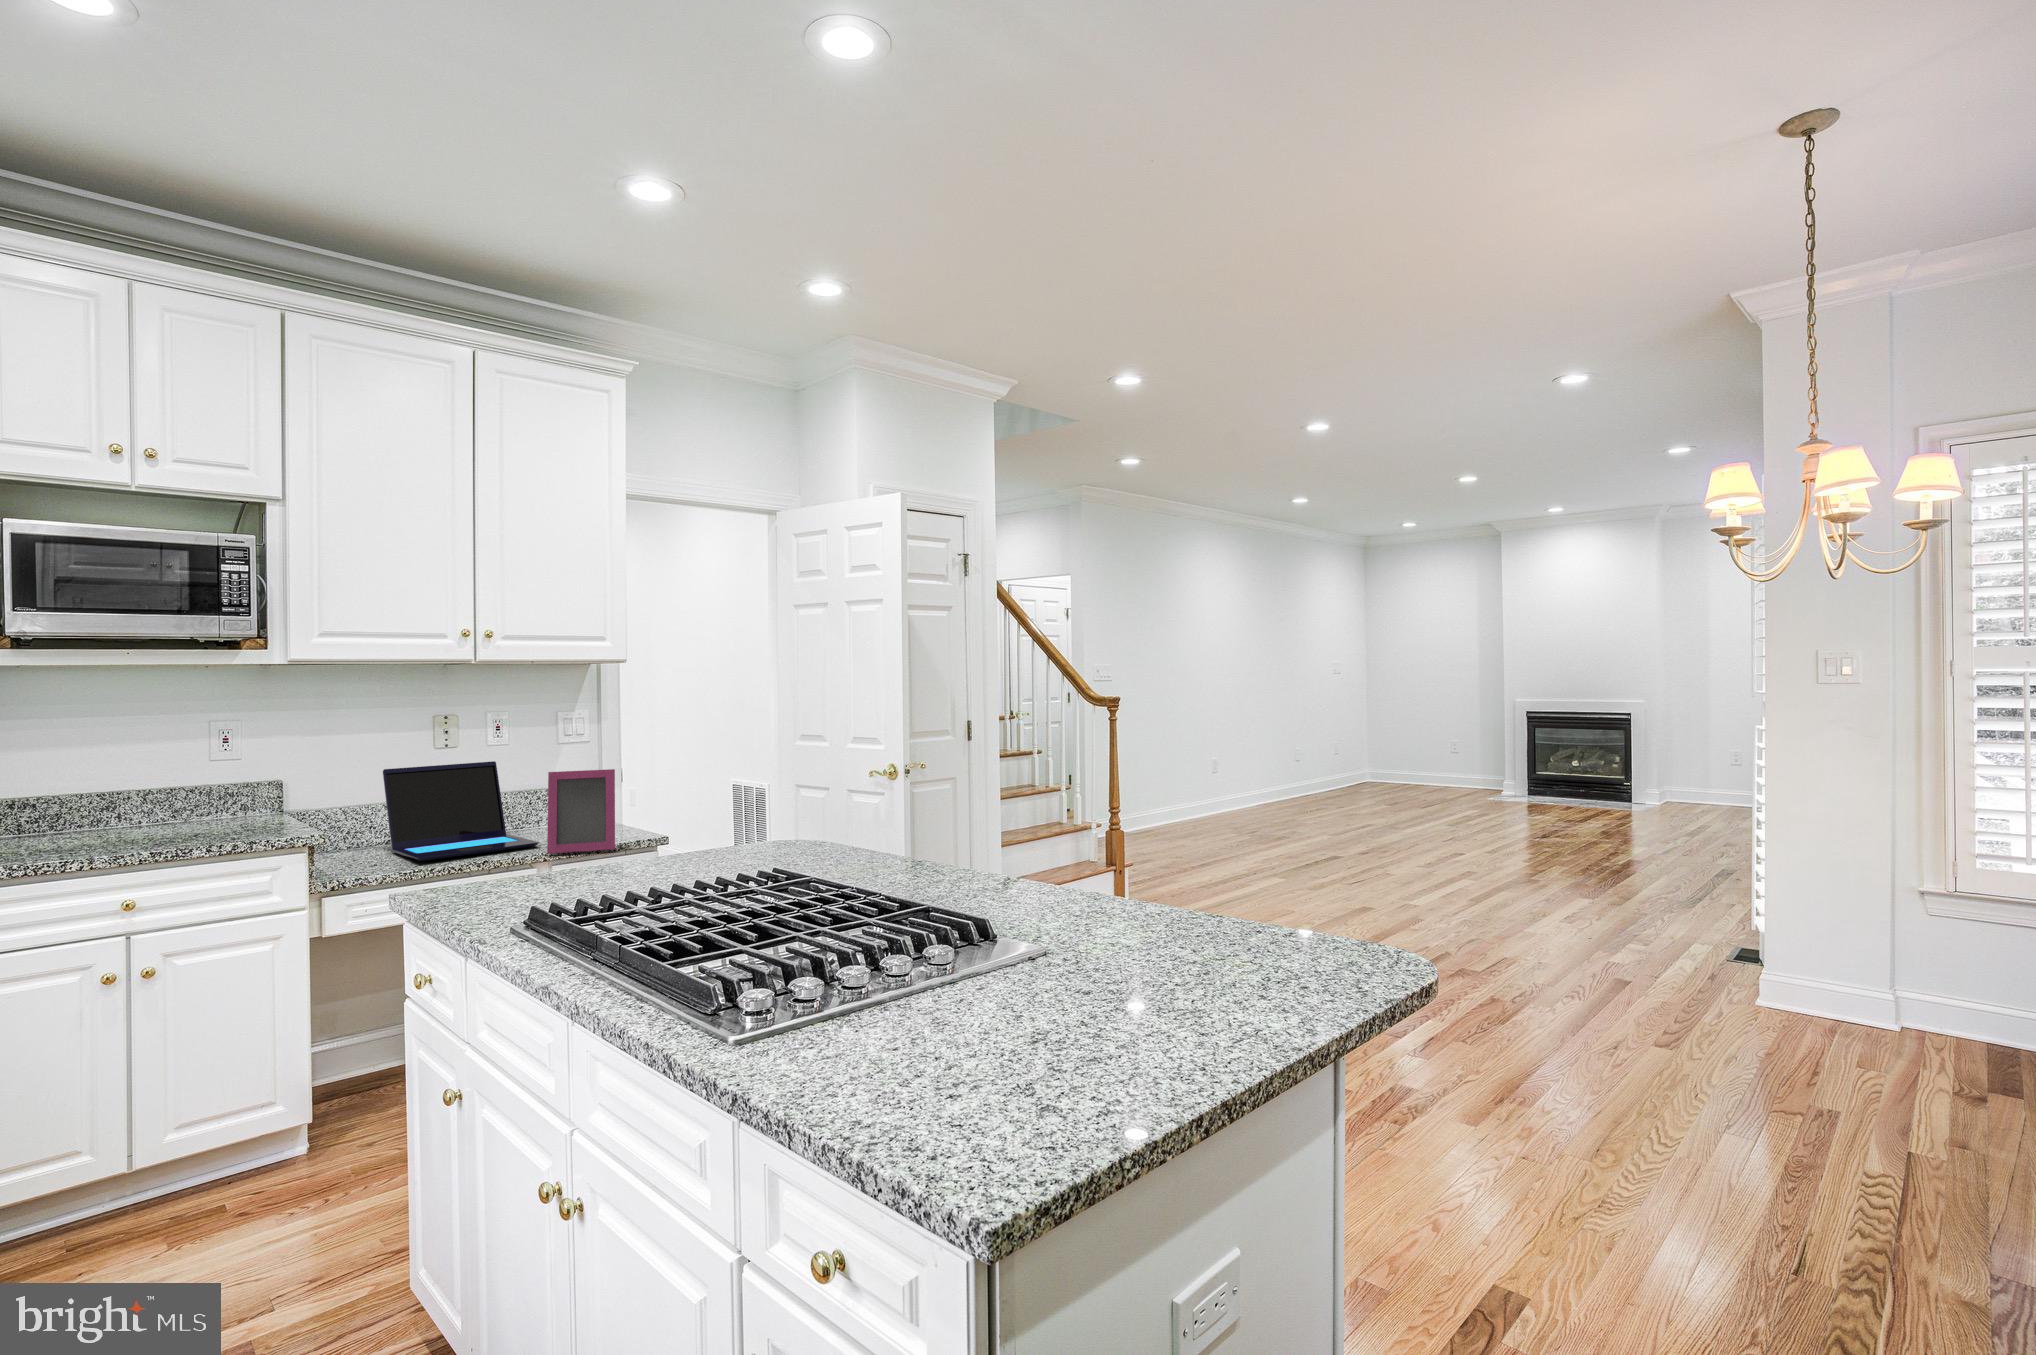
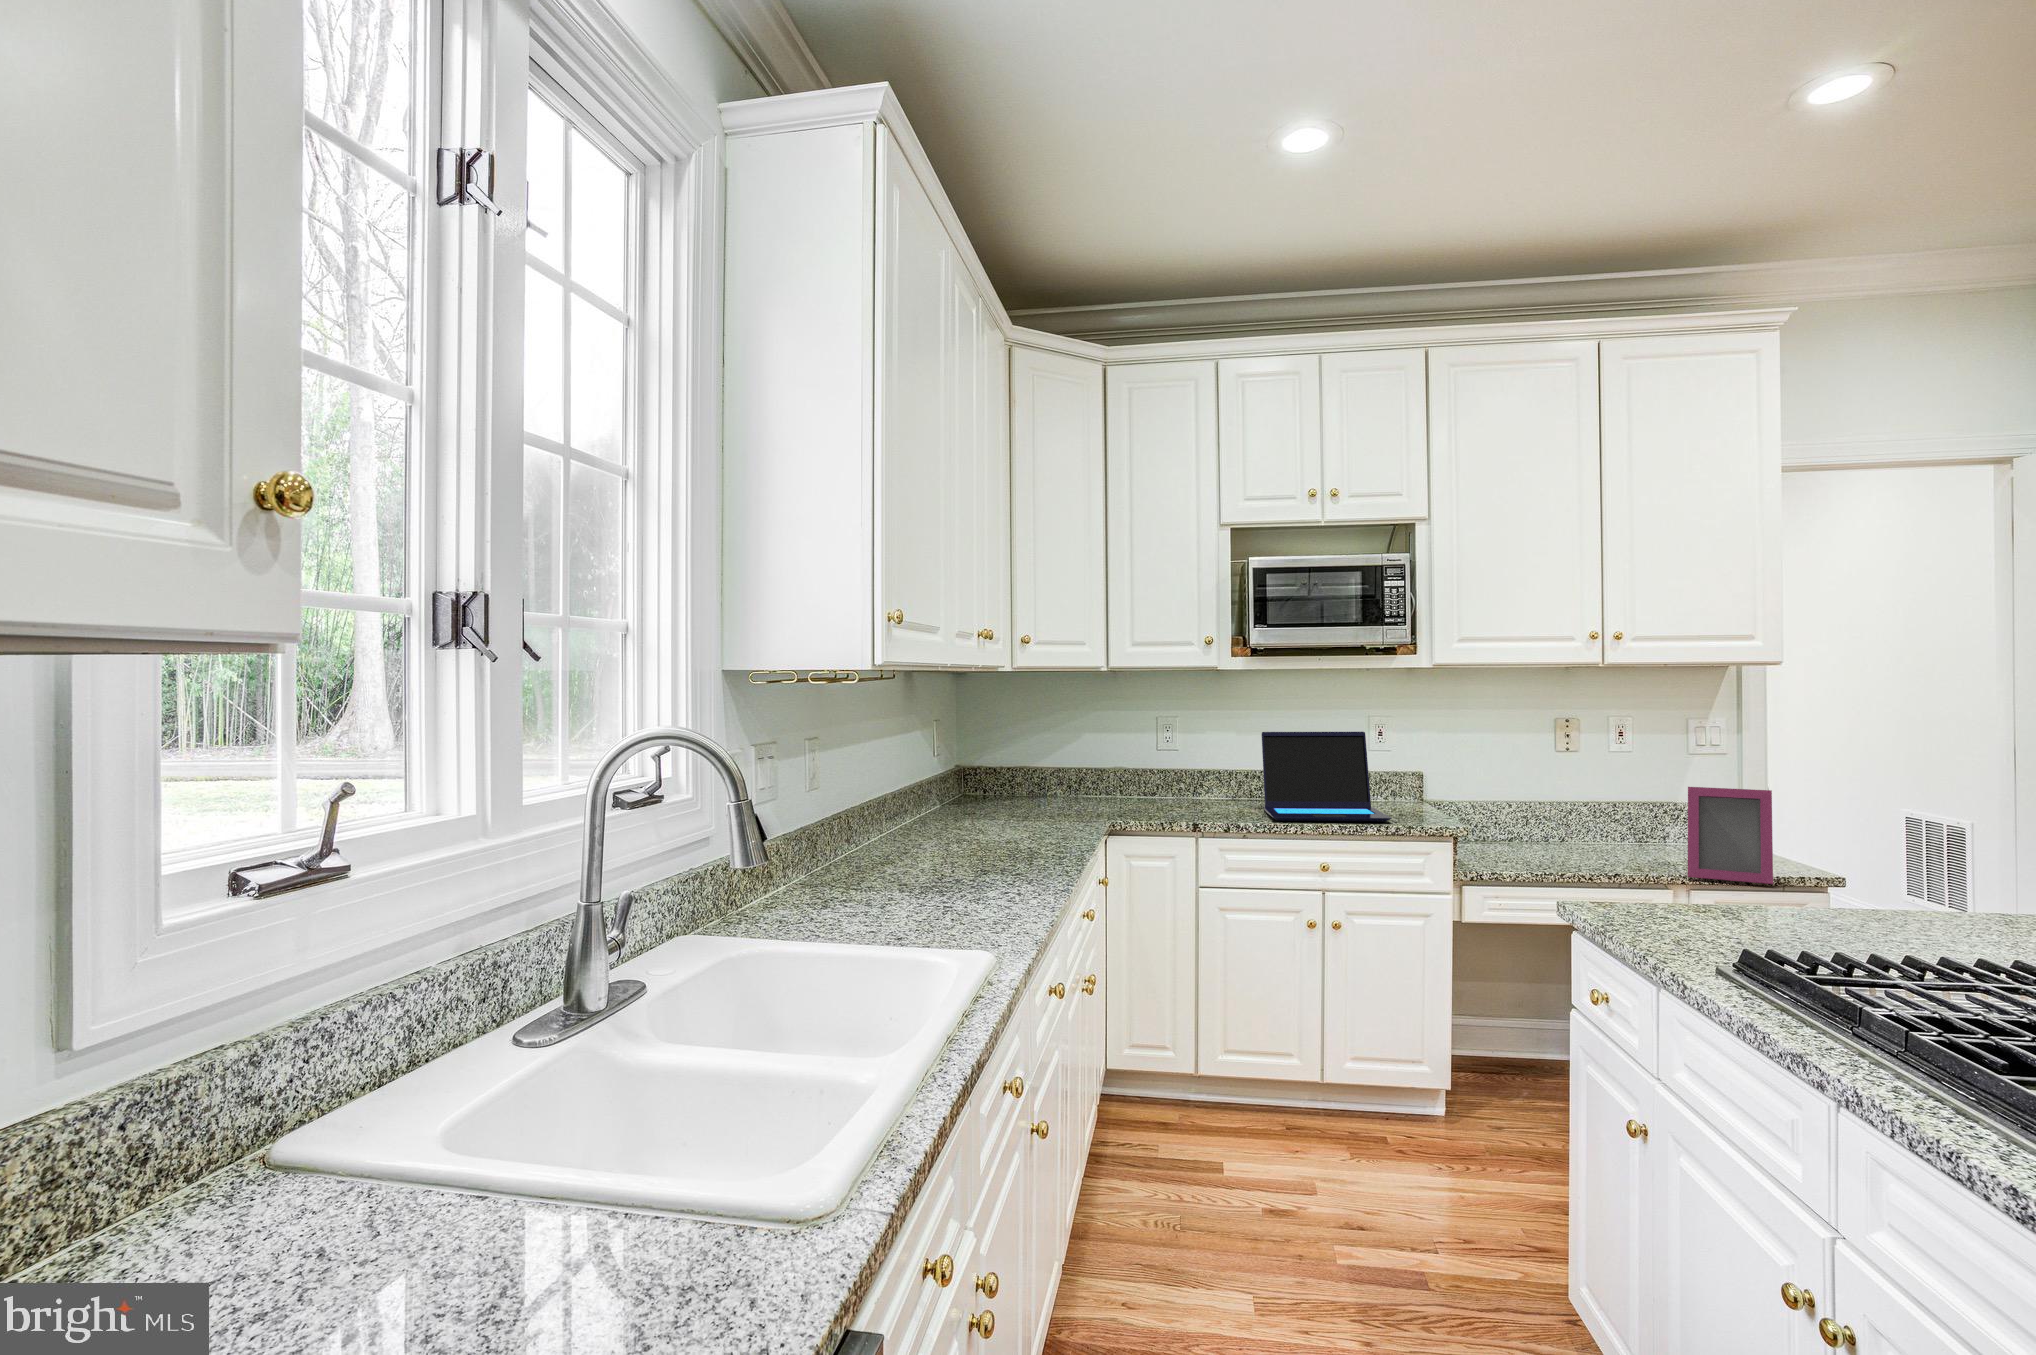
laptop: present [383,761,539,861] -> present [1262,732,1392,821]

